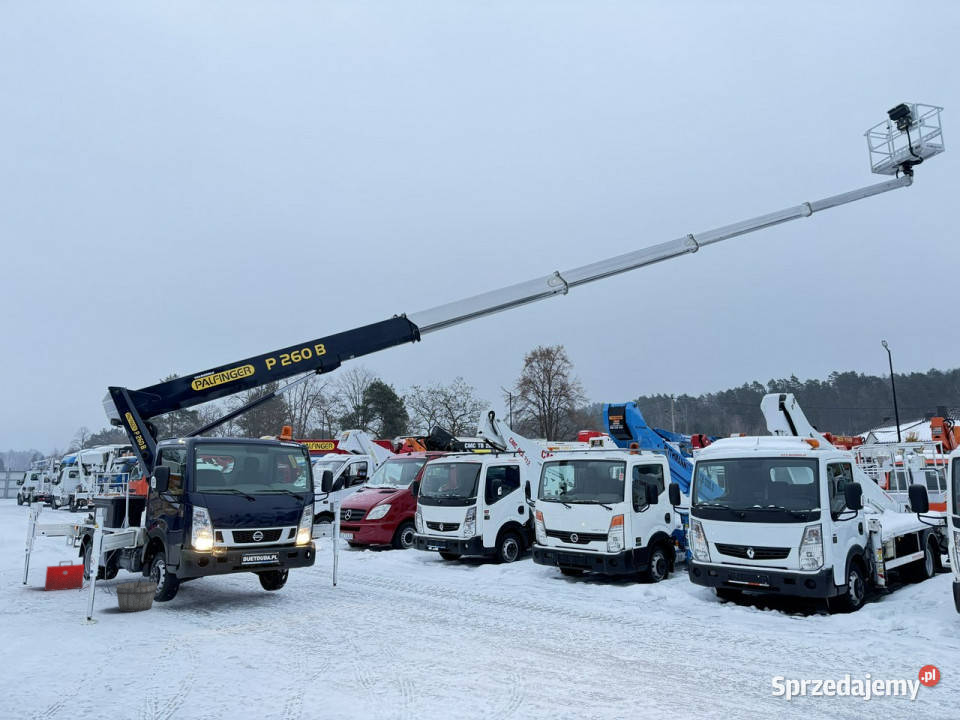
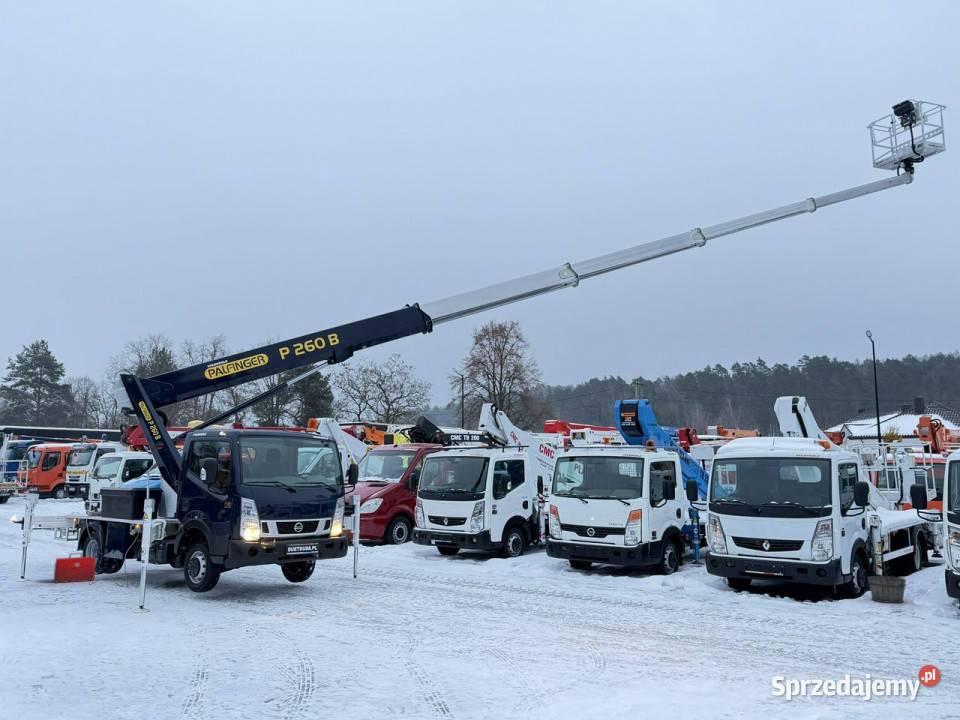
wooden bucket: present [116,578,157,612] -> present [868,572,906,603]

